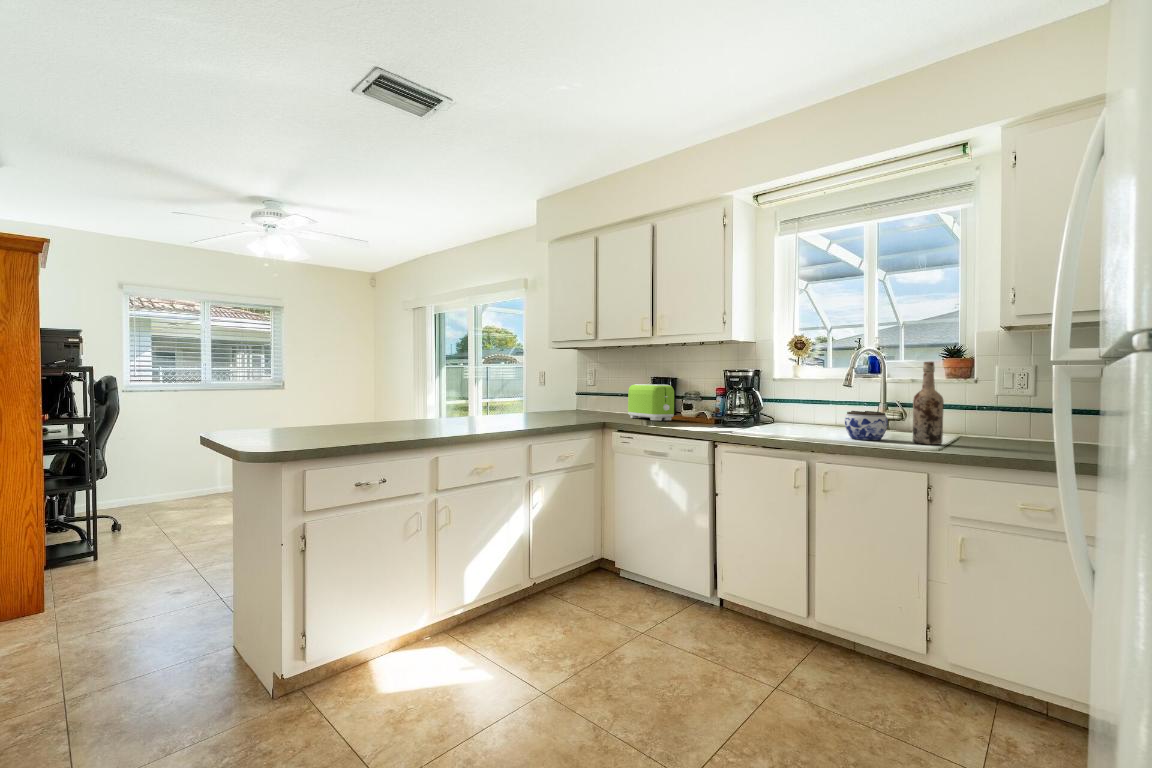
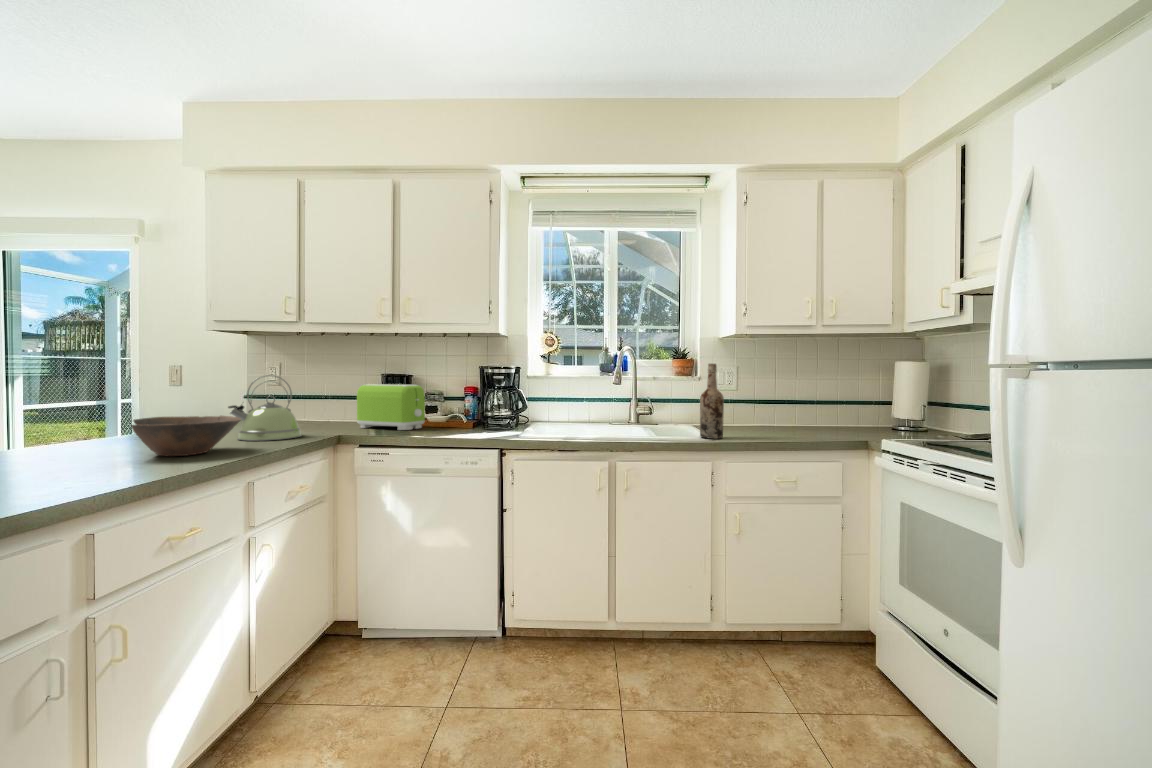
kettle: none [541,375,583,419] -> present [228,375,301,441]
bowl: none [481,399,537,421] -> present [131,416,241,456]
jar: present [845,411,888,440] -> none [643,410,680,439]

